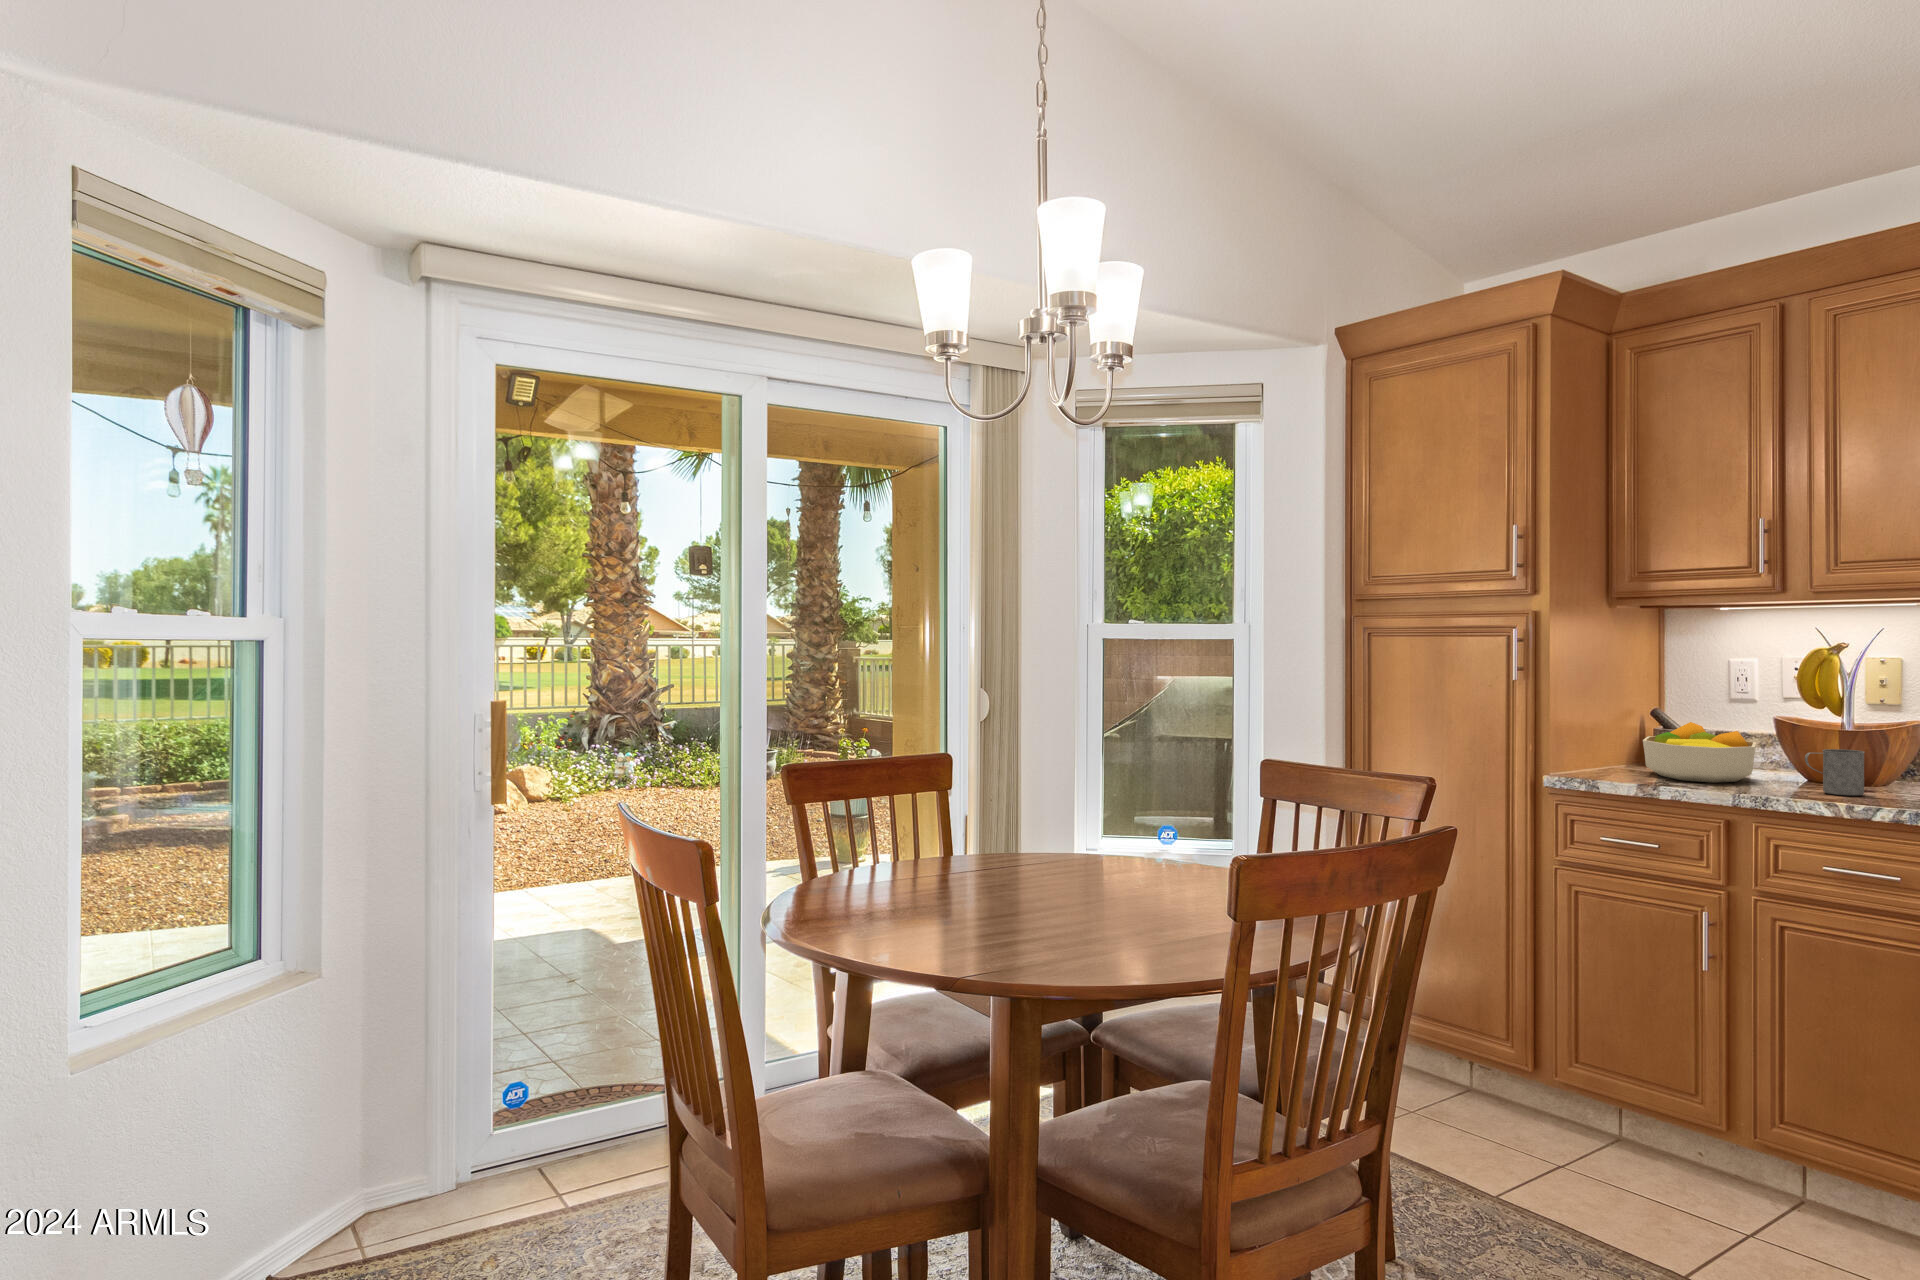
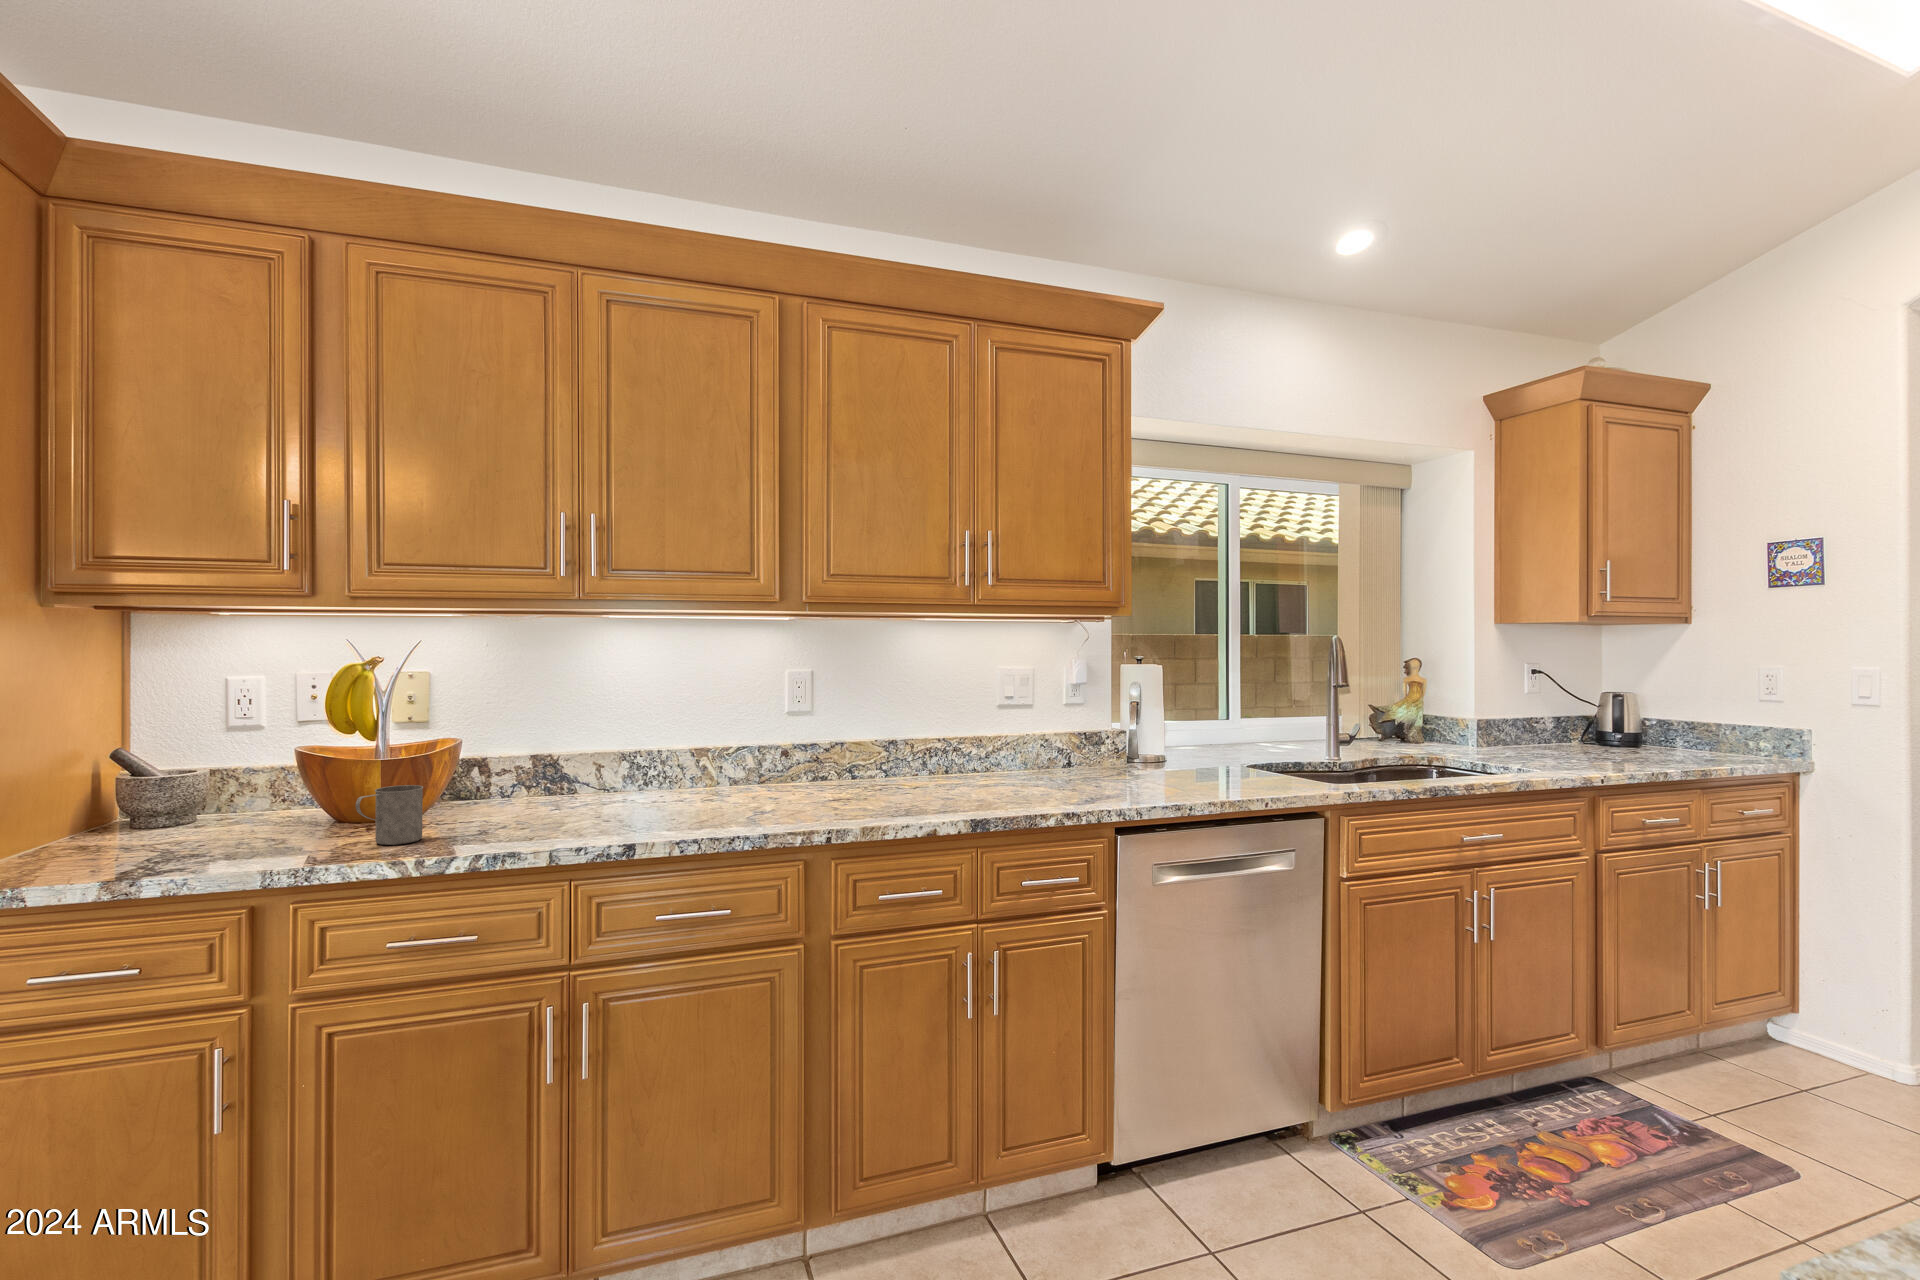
fruit bowl: present [1643,722,1756,783] -> none [106,767,284,859]

